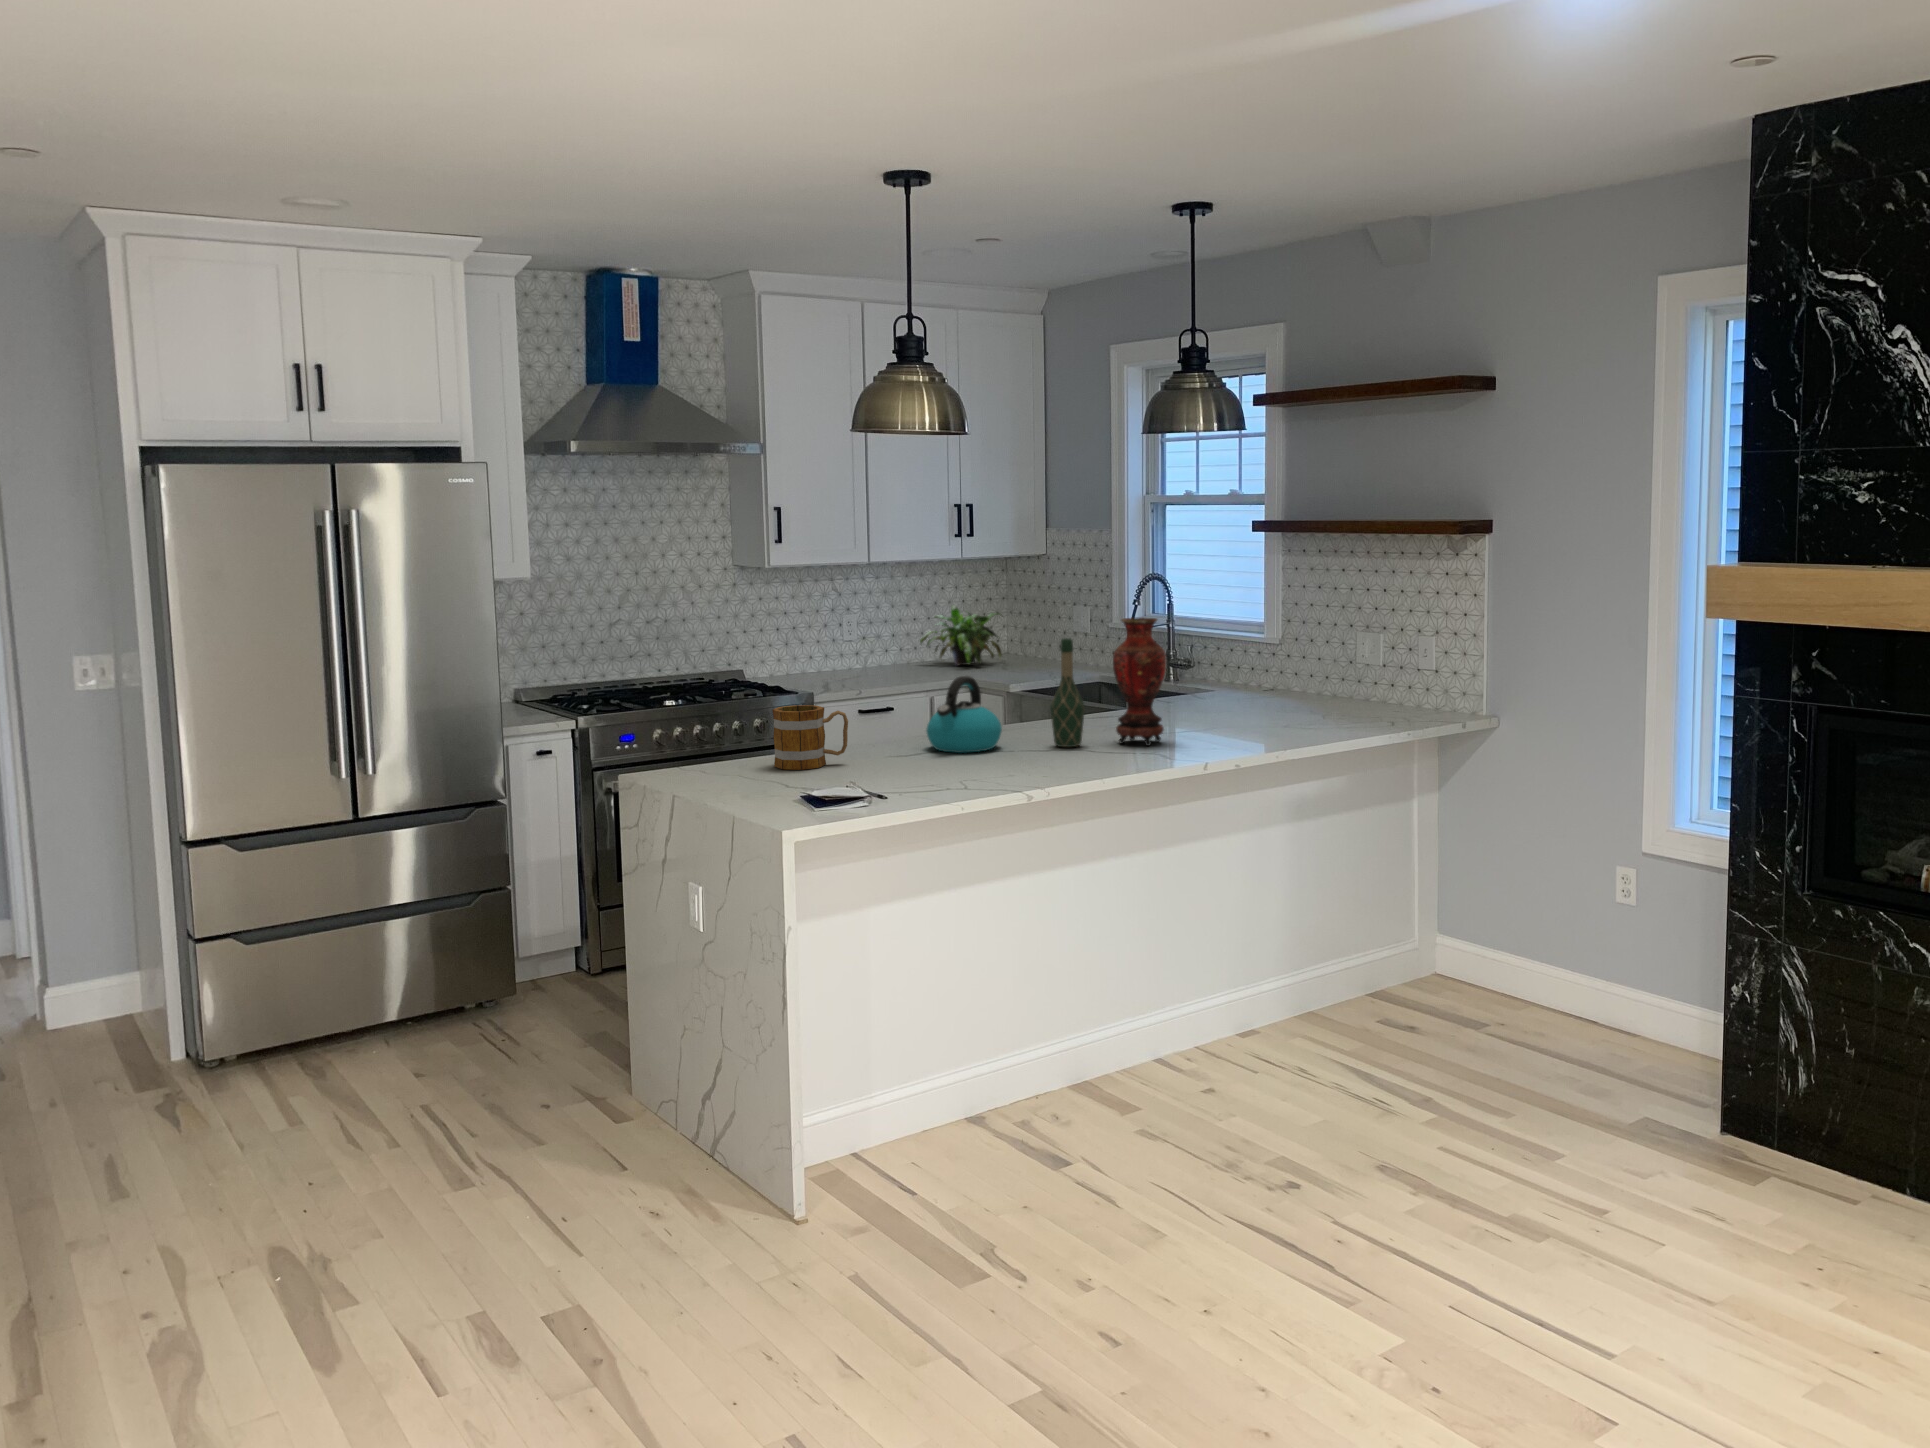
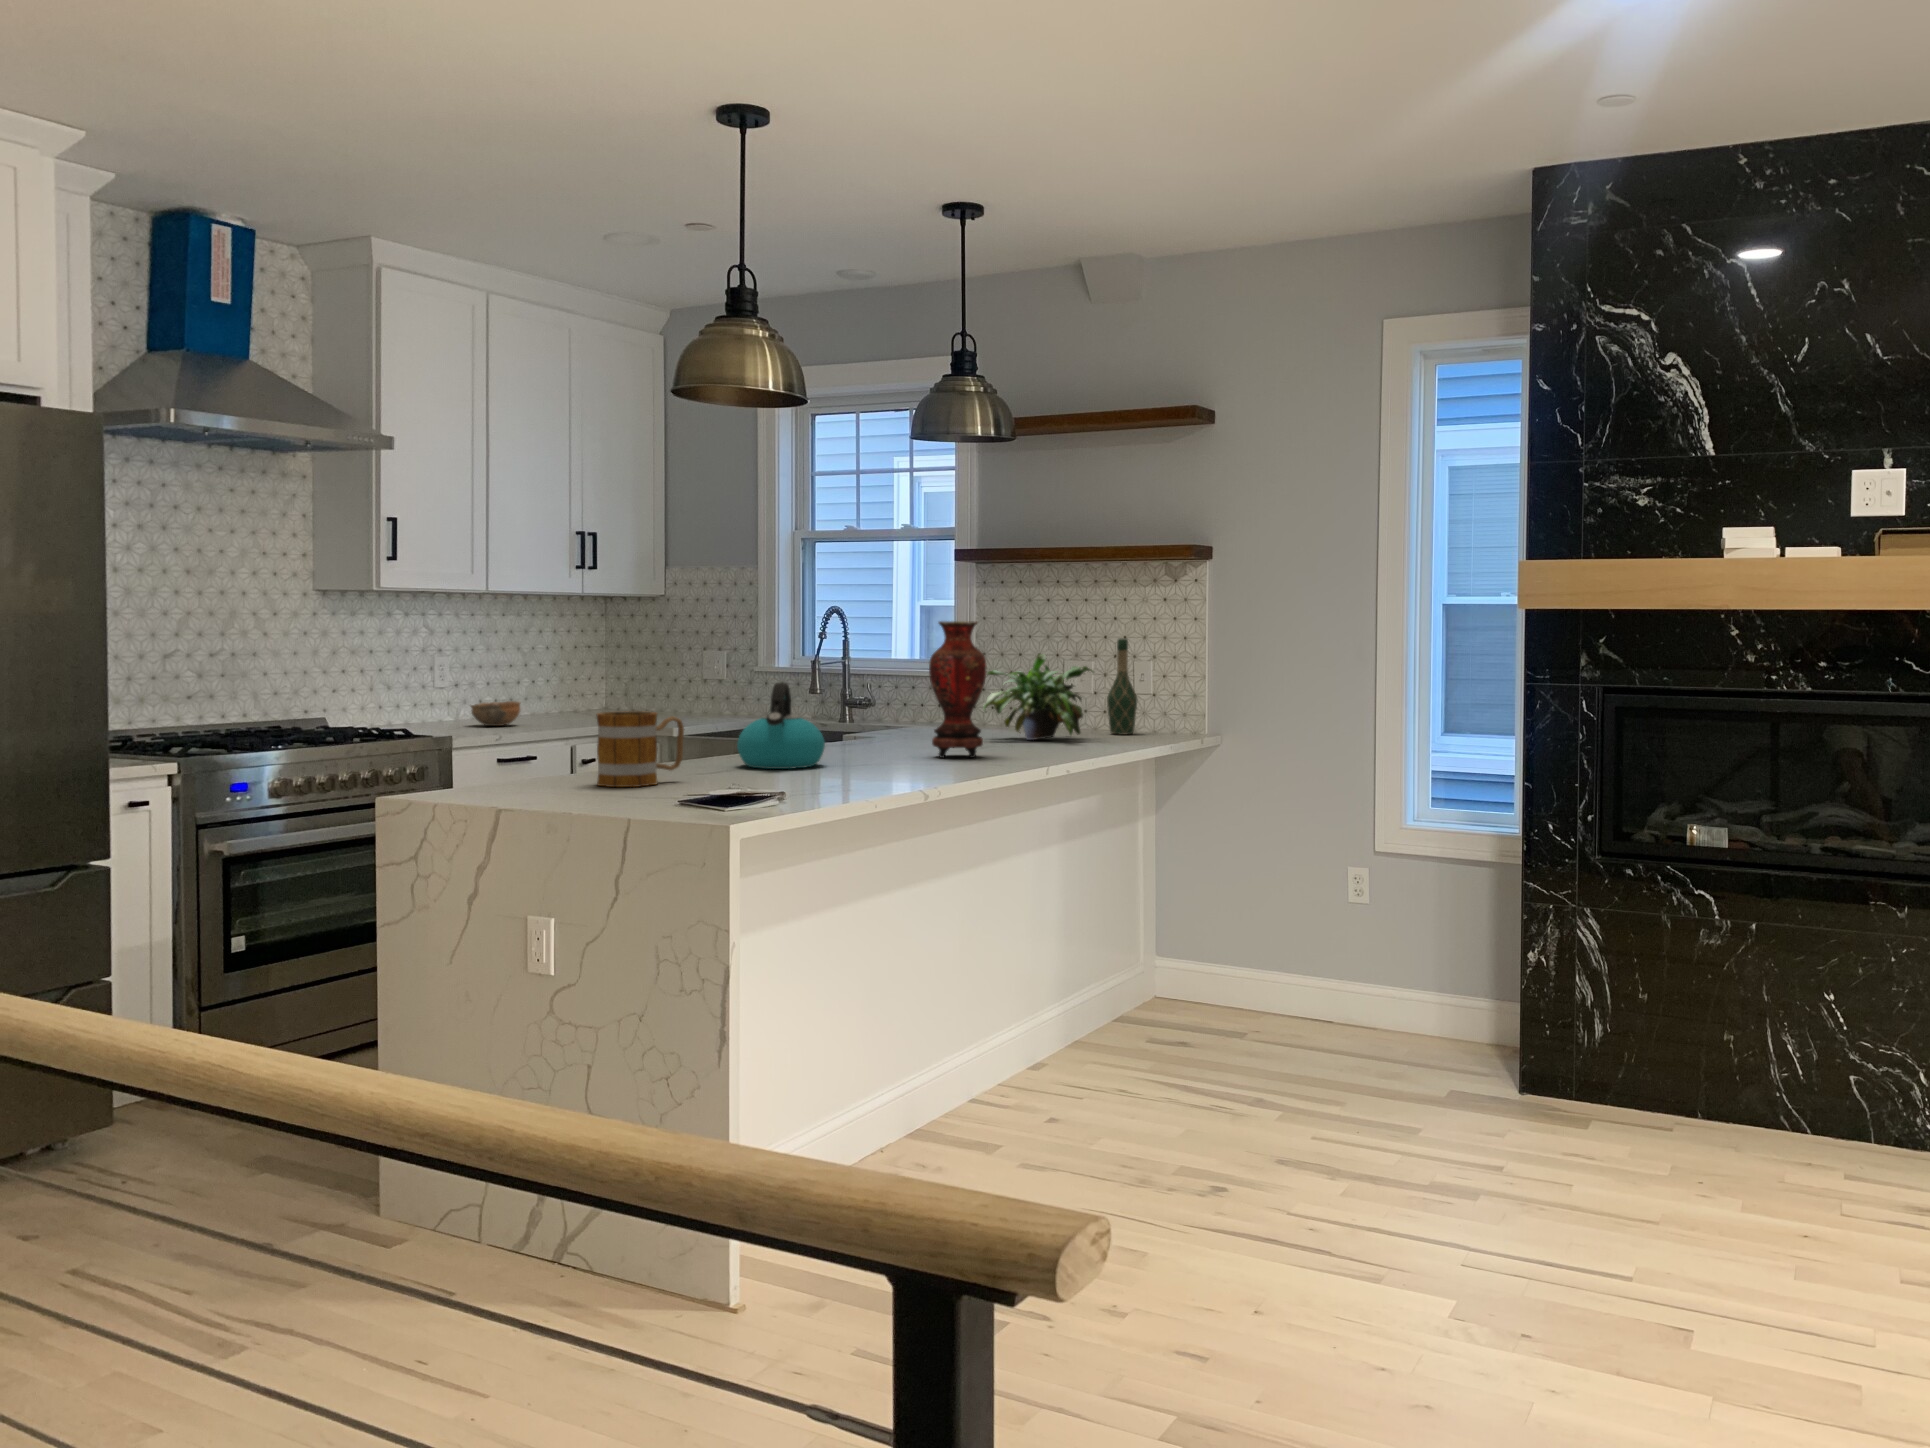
potted plant: present [920,605,1002,665] -> present [983,654,1094,740]
wine bottle: present [1050,638,1085,747] -> present [1107,638,1137,735]
bowl: none [847,658,888,680] -> present [471,701,520,726]

